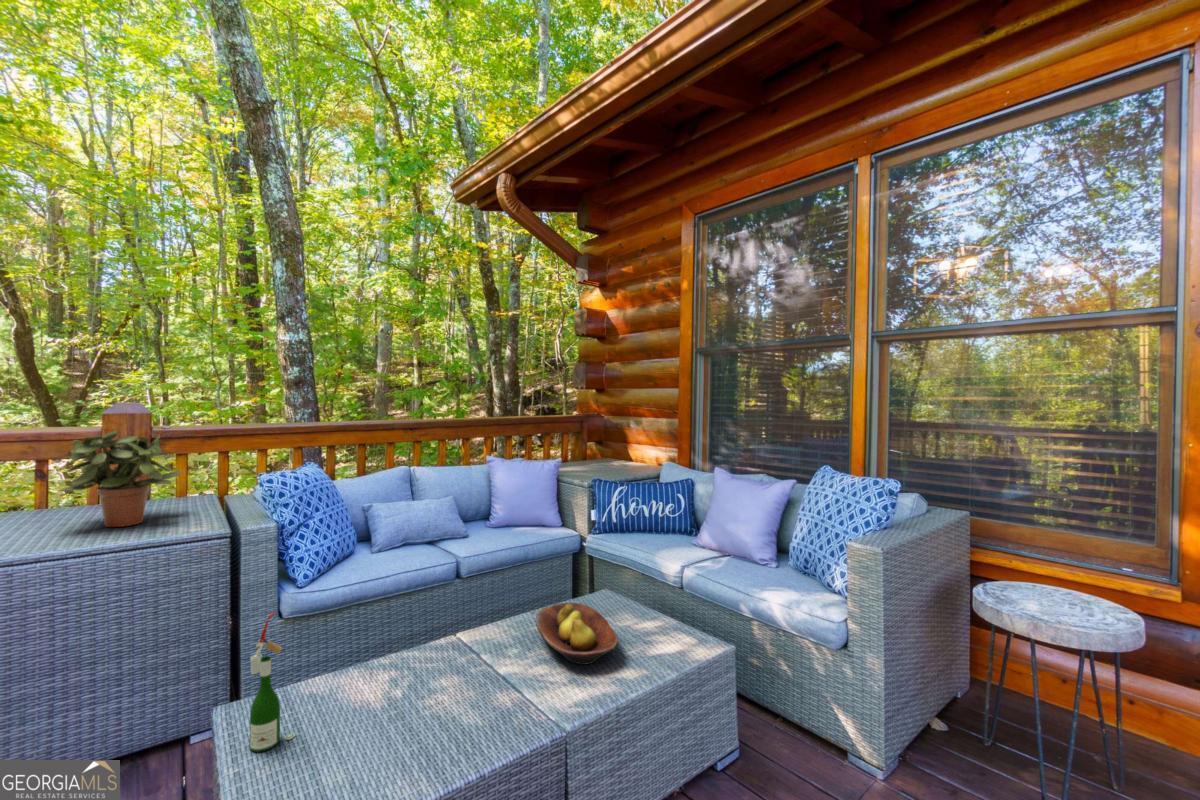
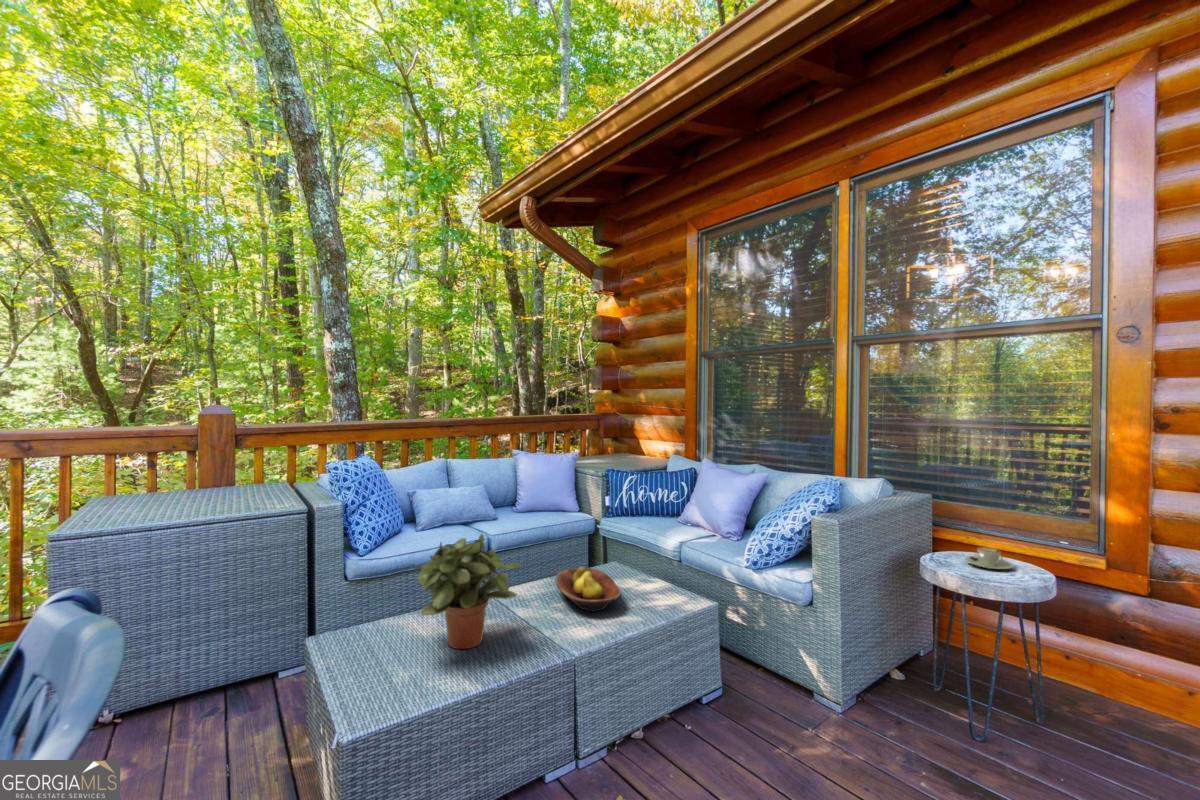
potted plant: present [60,430,182,527] -> present [414,534,520,649]
coffee cup: none [1023,579,1085,607] -> present [965,547,1013,569]
wine bottle: present [250,612,295,752] -> none [343,557,375,659]

